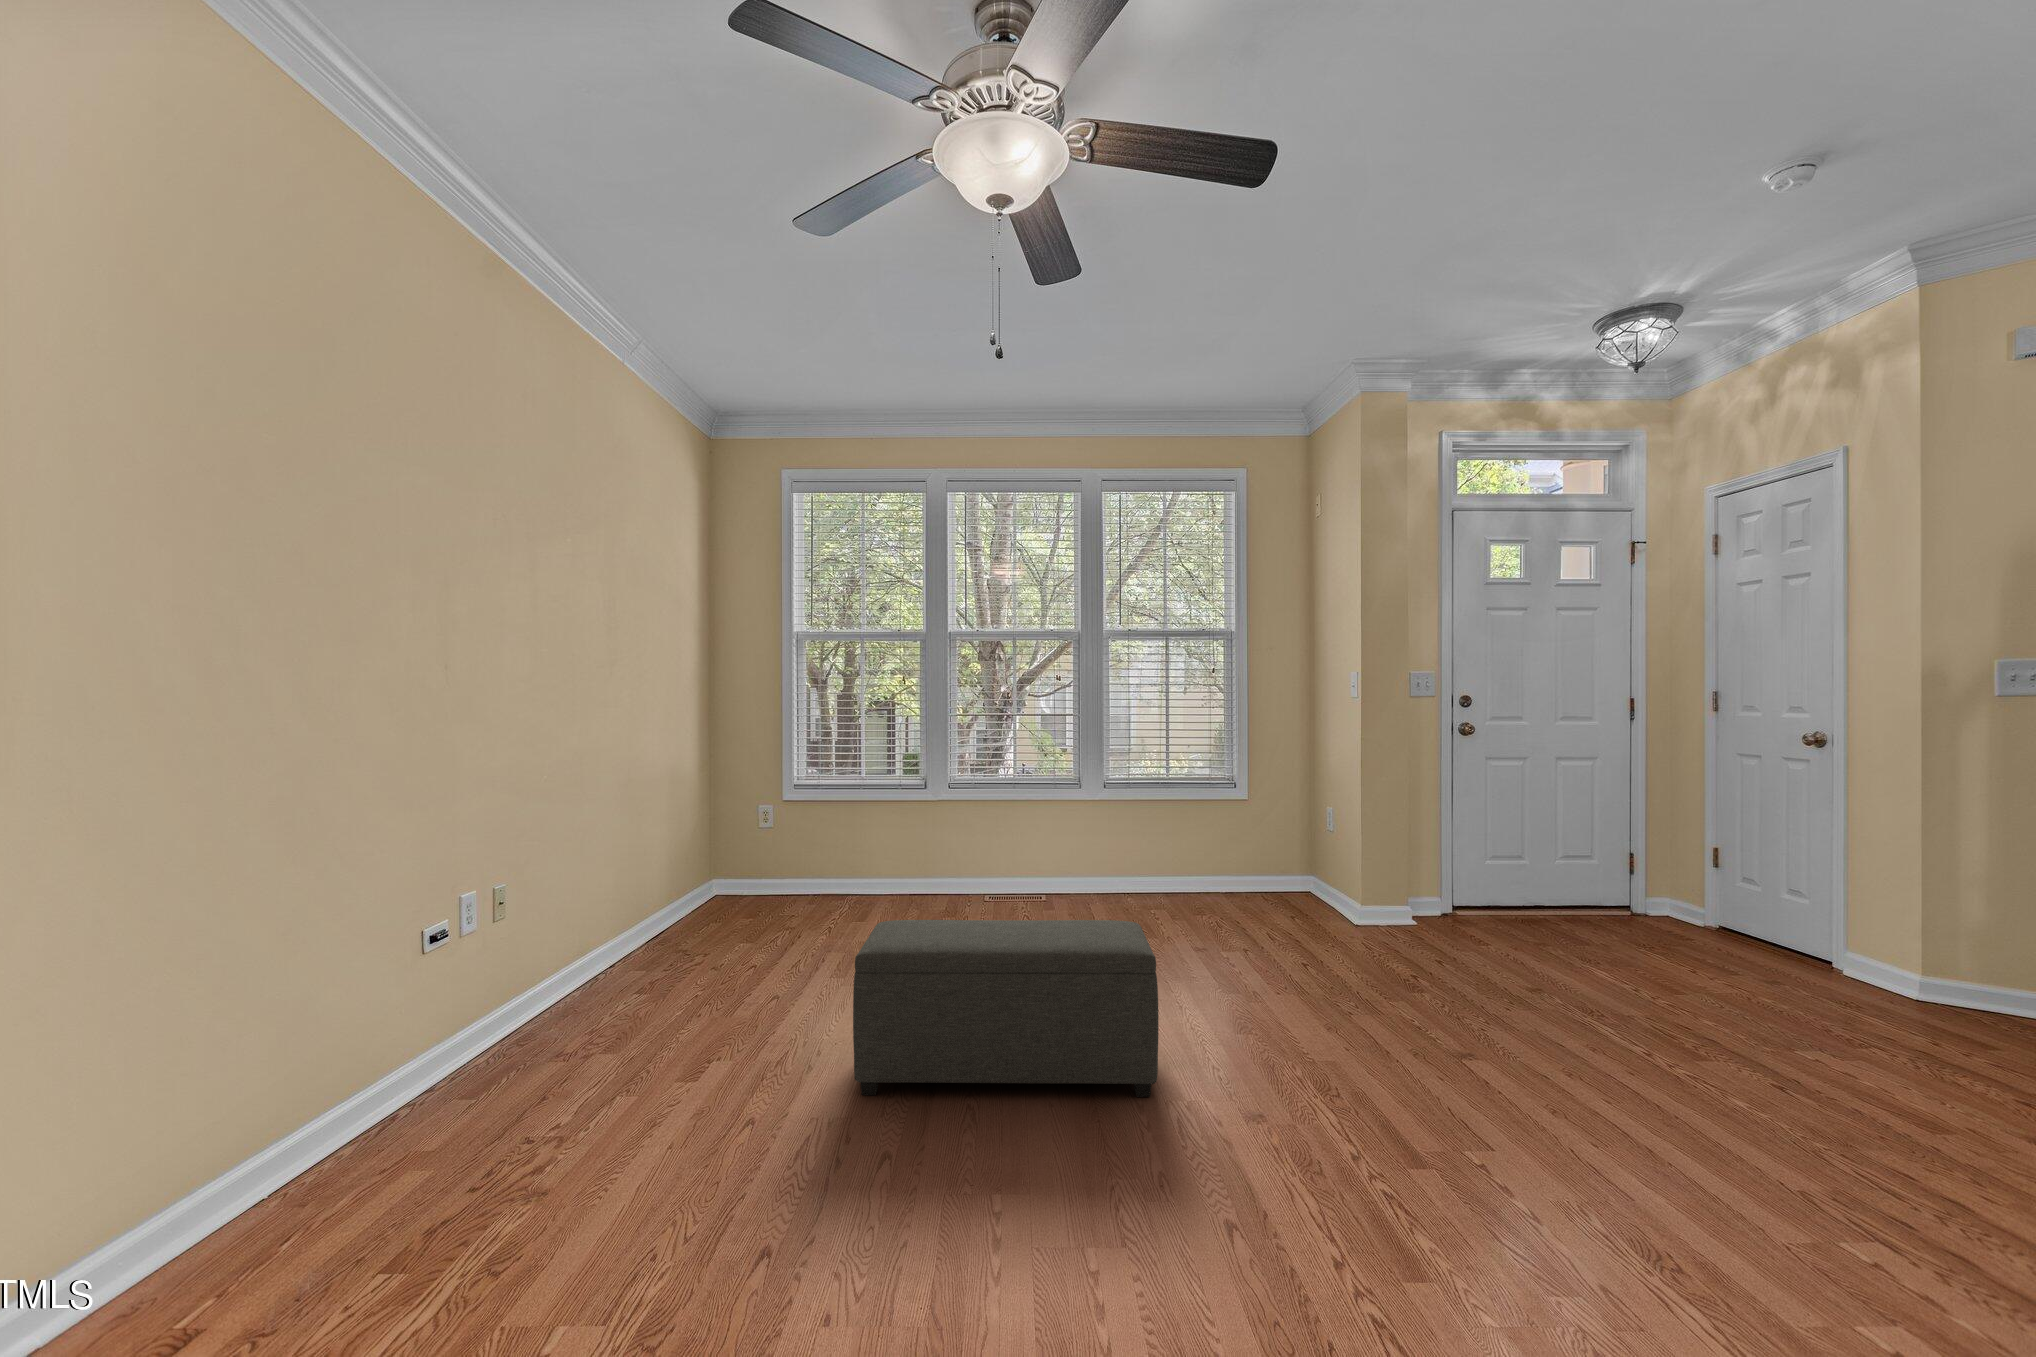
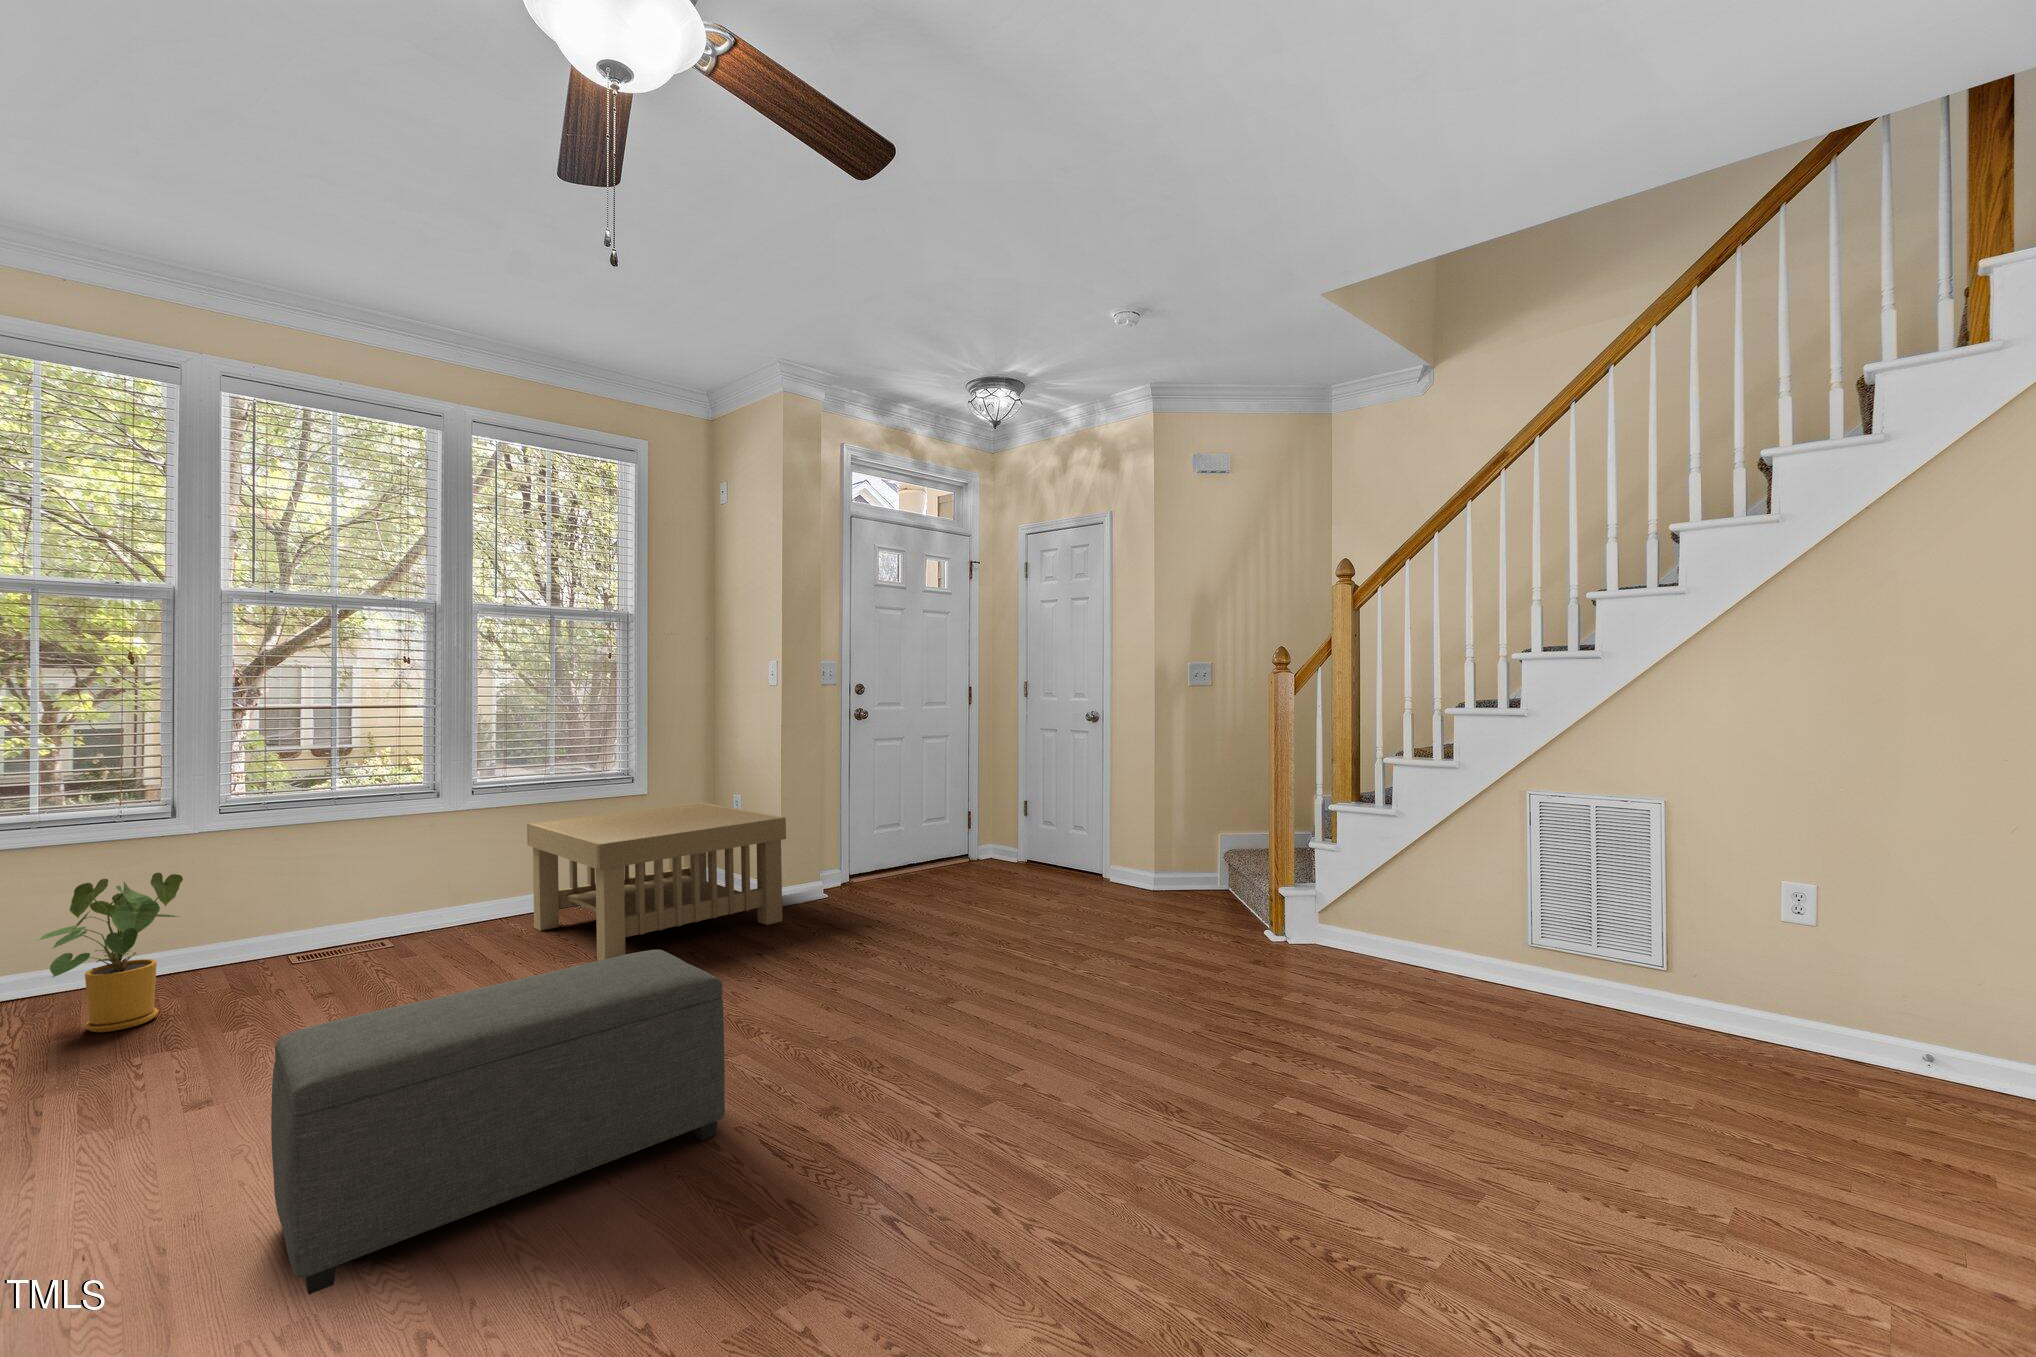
coffee table: none [1137,805,1354,938] -> present [527,802,786,961]
house plant: none [844,810,920,910] -> present [38,873,183,1032]

